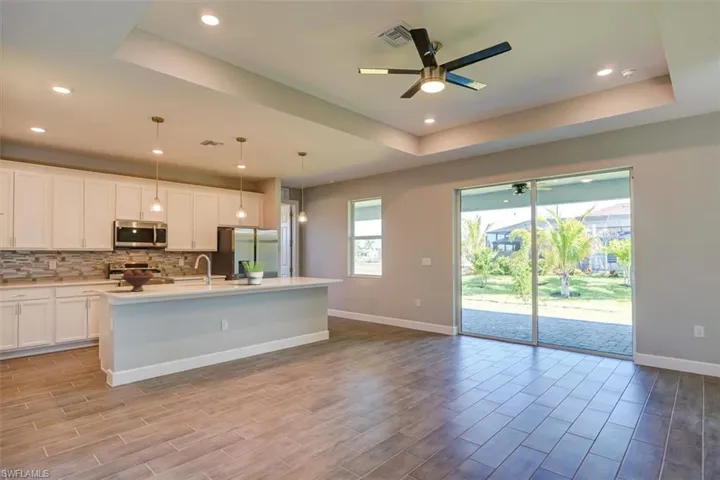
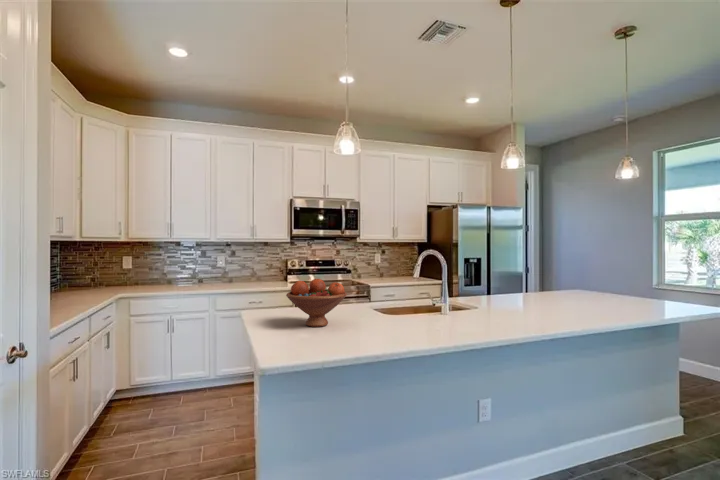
potted plant: present [245,261,265,285] -> none [507,261,573,317]

